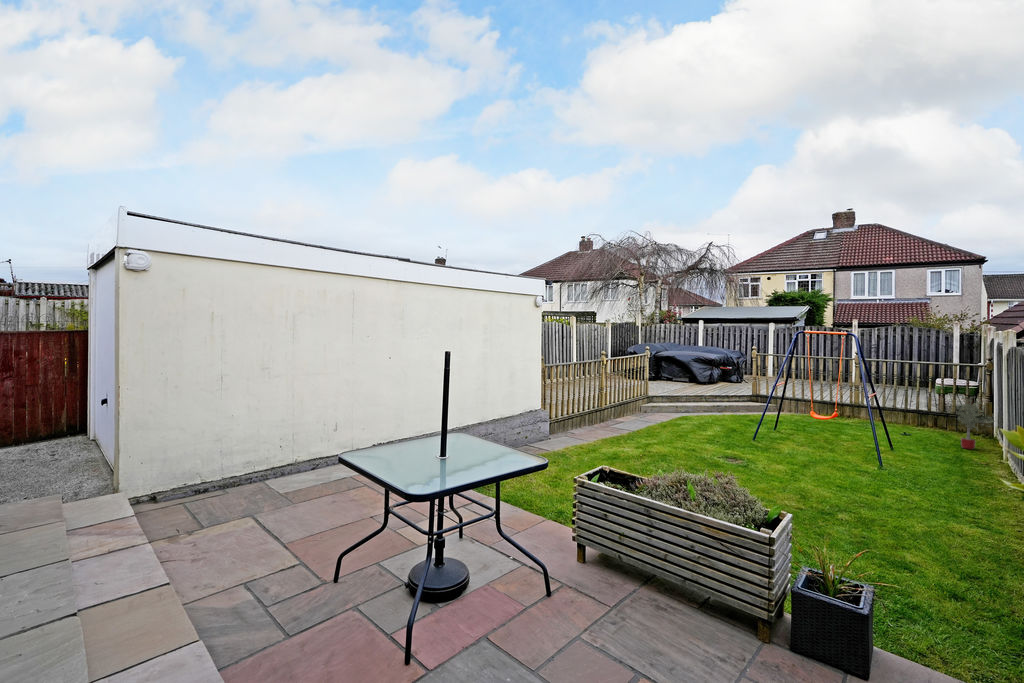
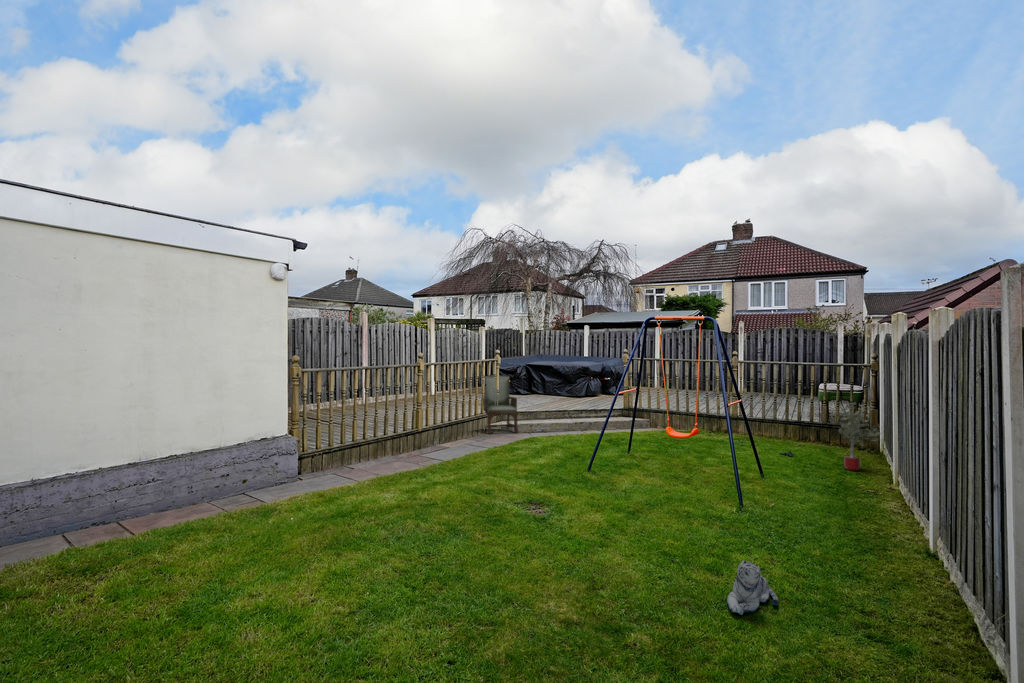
armchair: none [642,367,674,413] -> present [483,375,519,434]
plush toy: none [891,487,924,515] -> present [727,560,778,615]

